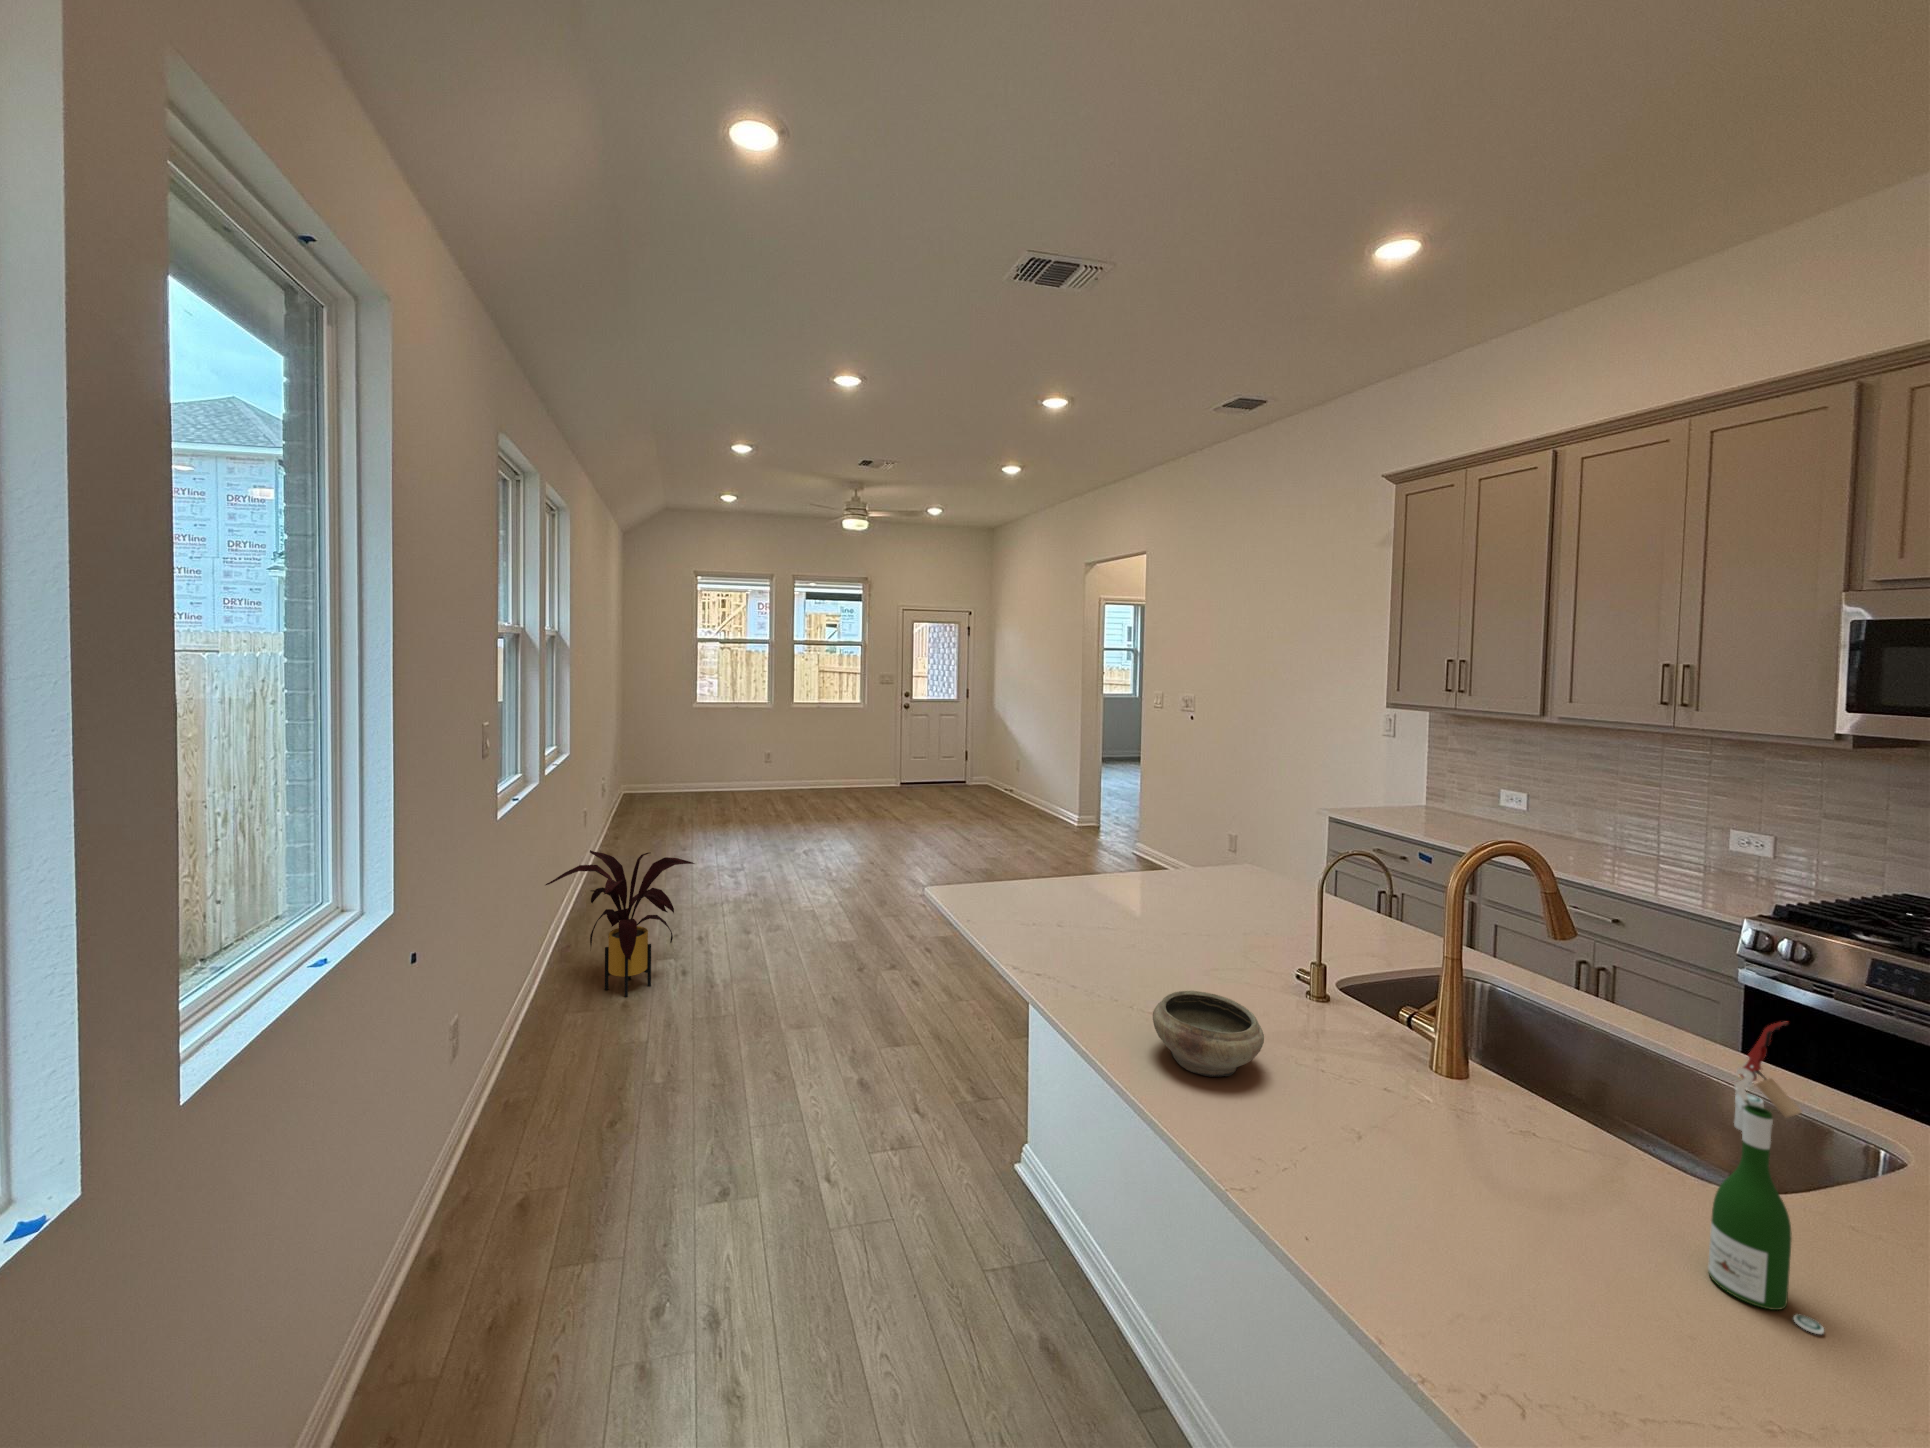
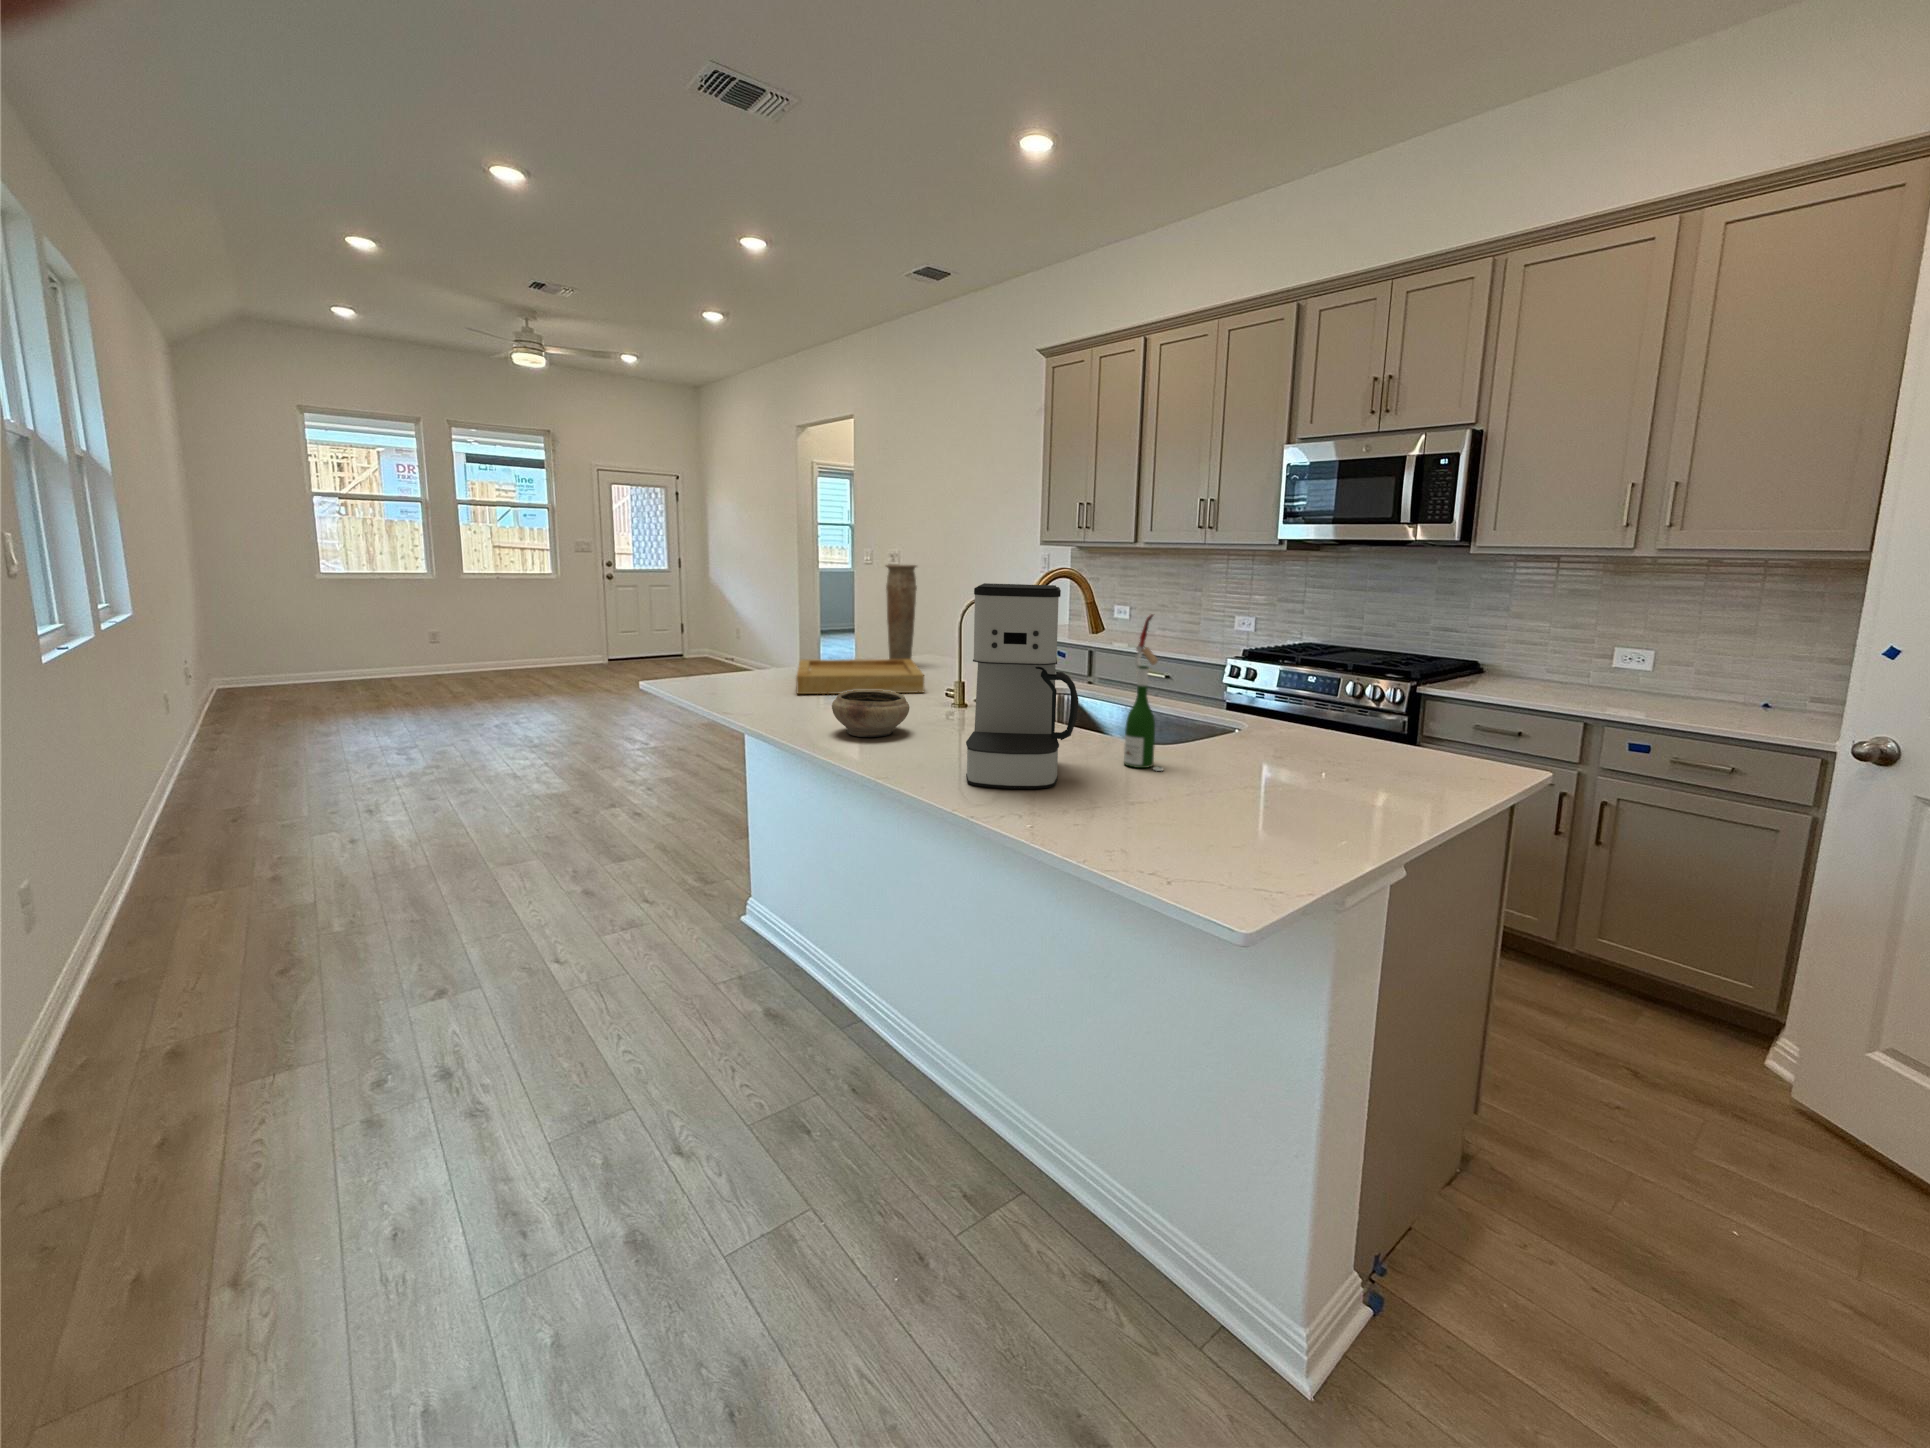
vase: none [1200,763,1242,891] -> present [886,565,917,659]
house plant: present [546,850,695,997] -> none [120,714,353,877]
tray: none [1095,877,1262,958] -> present [796,659,924,694]
coffee maker: none [1394,915,1631,1346] -> present [966,583,1078,789]

